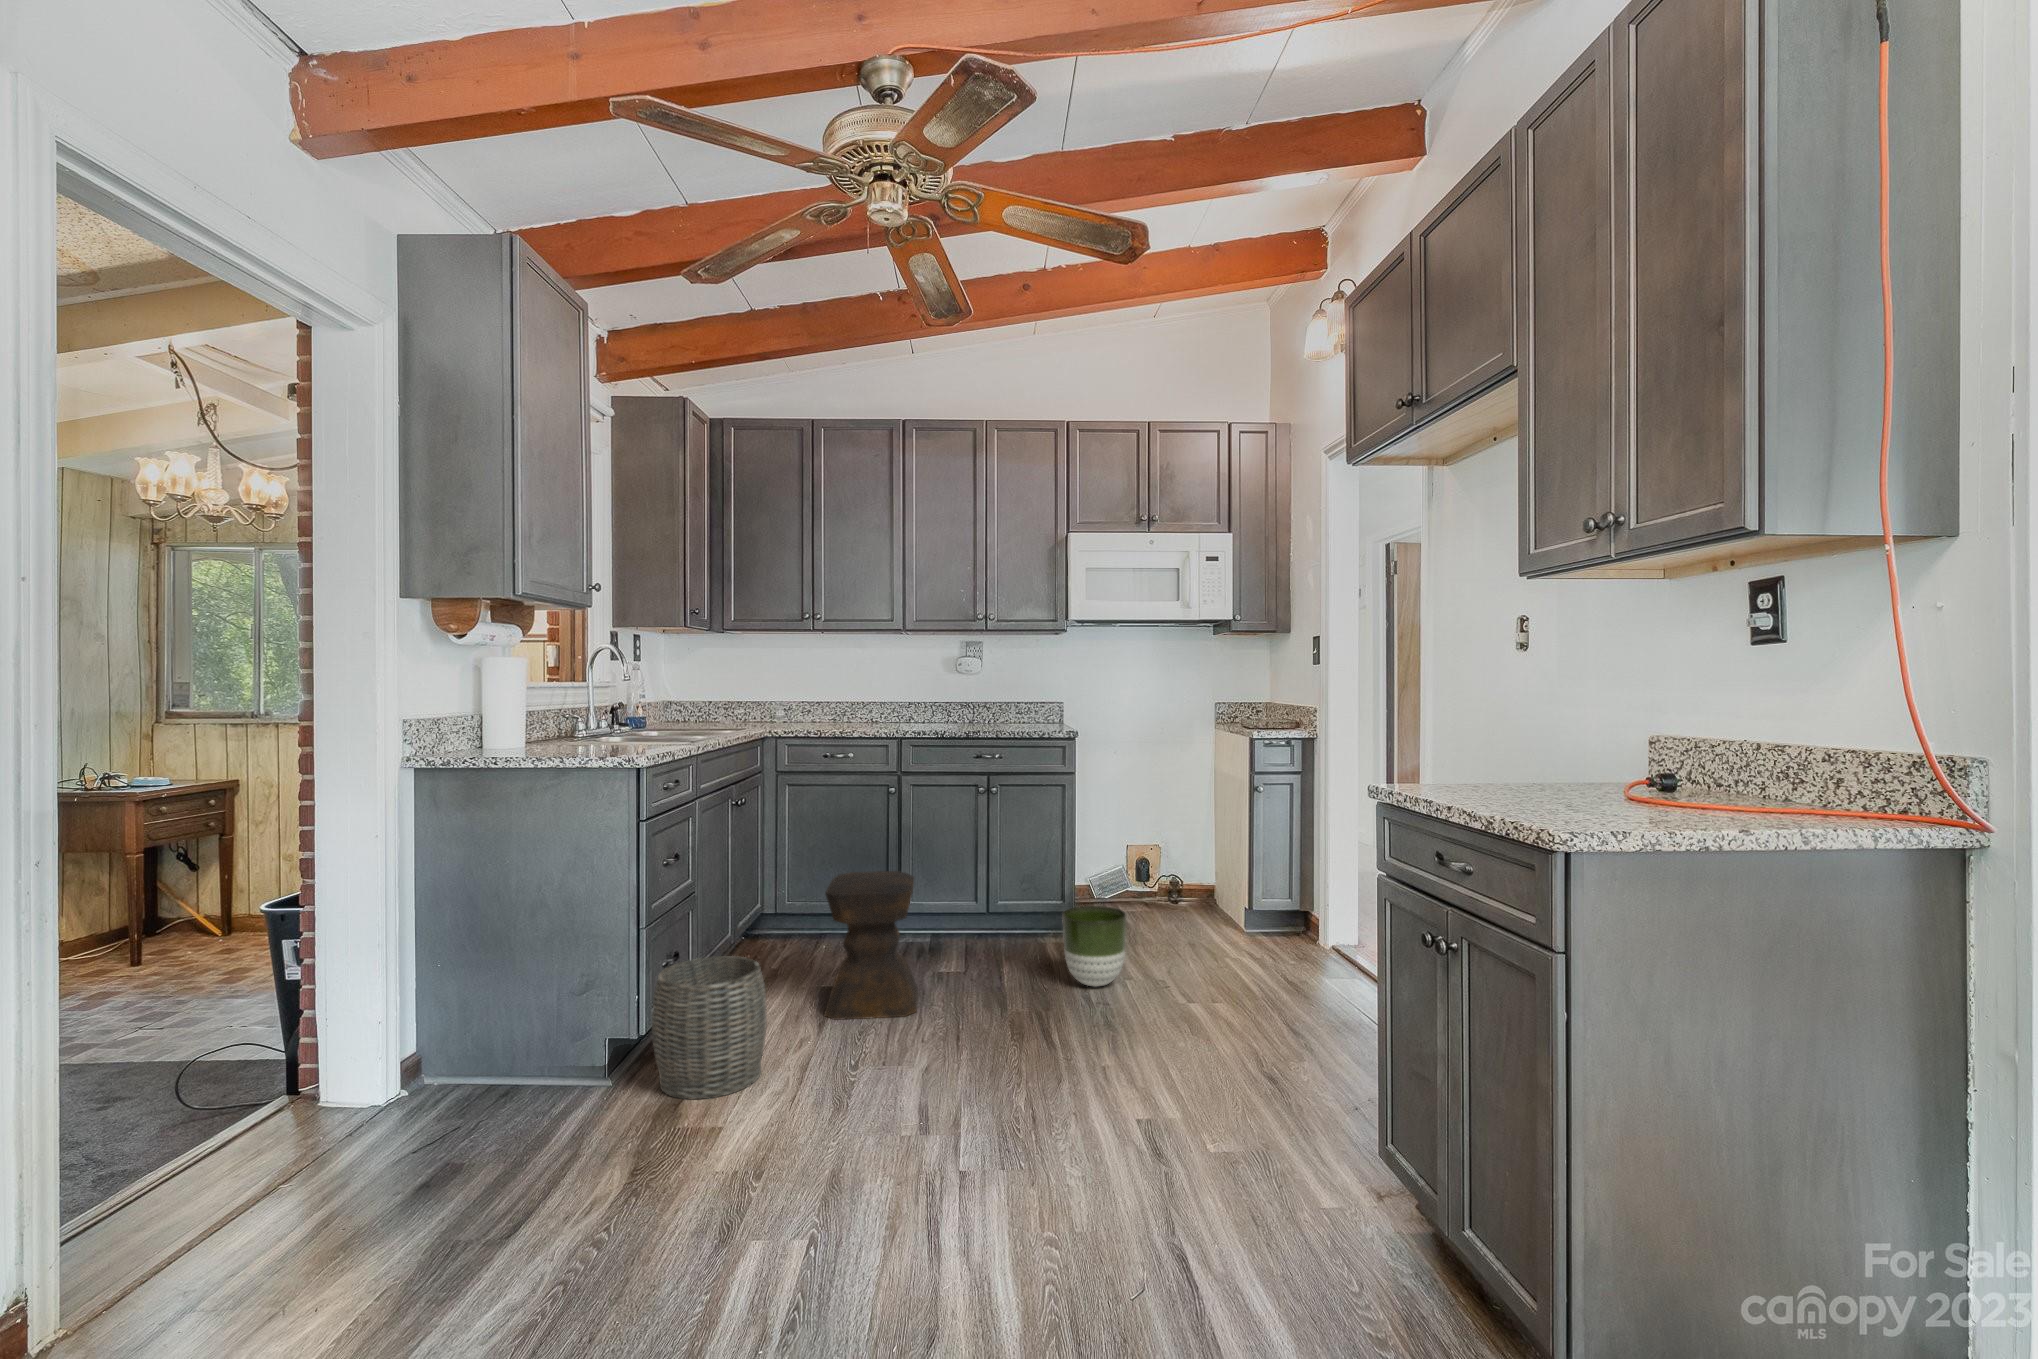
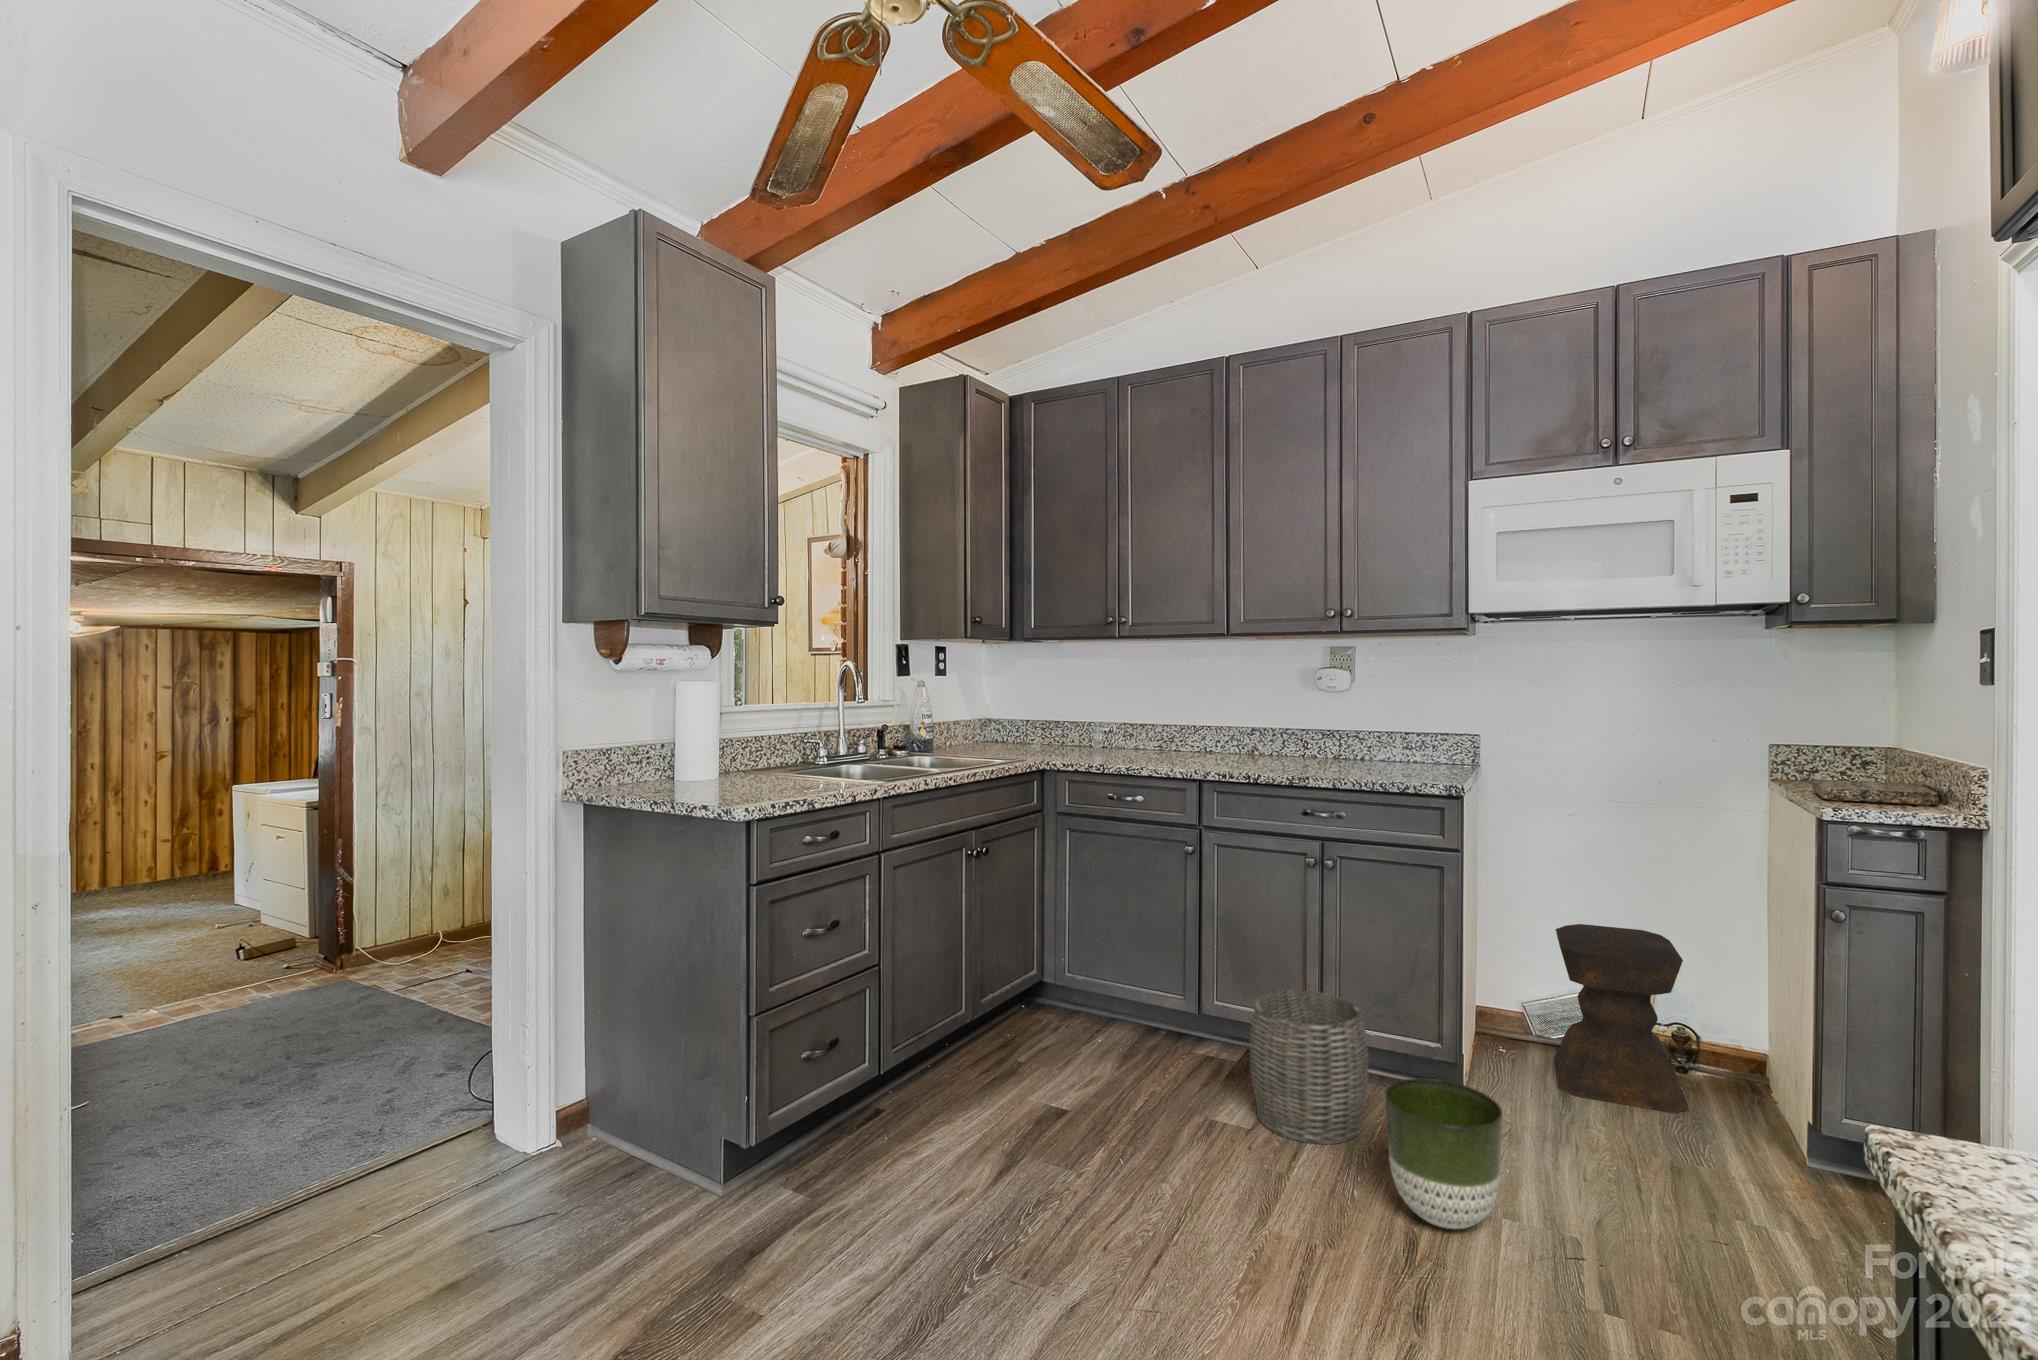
stool: present [824,871,918,1020] -> present [1554,924,1689,1113]
woven basket: present [652,956,767,1100] -> present [1250,990,1368,1144]

